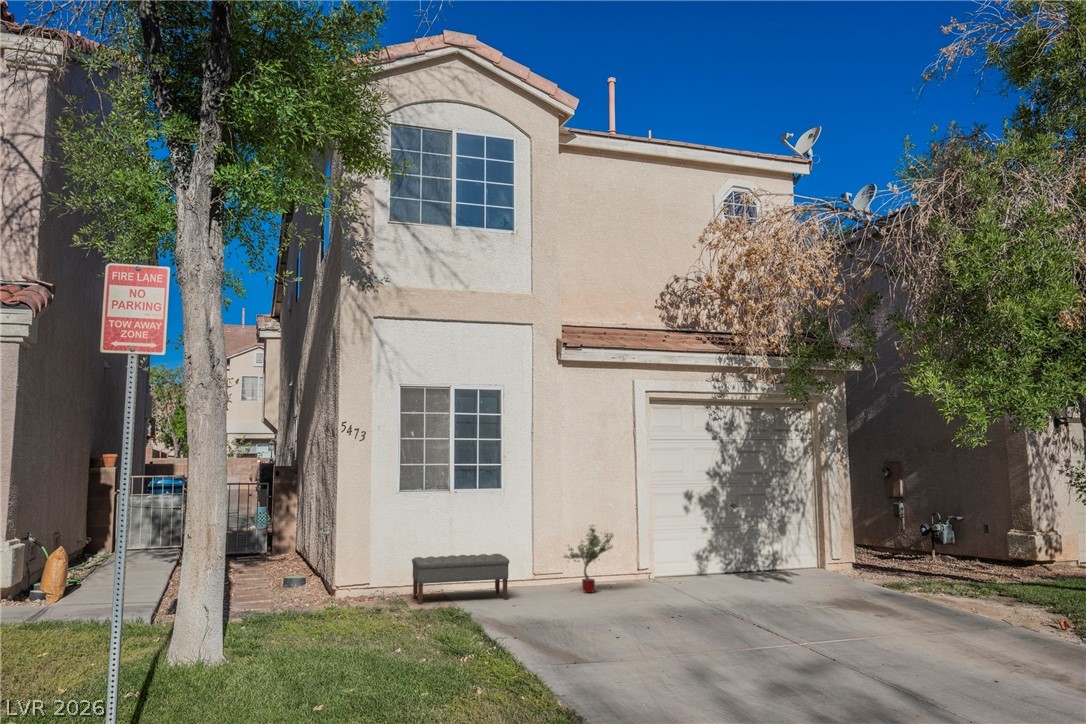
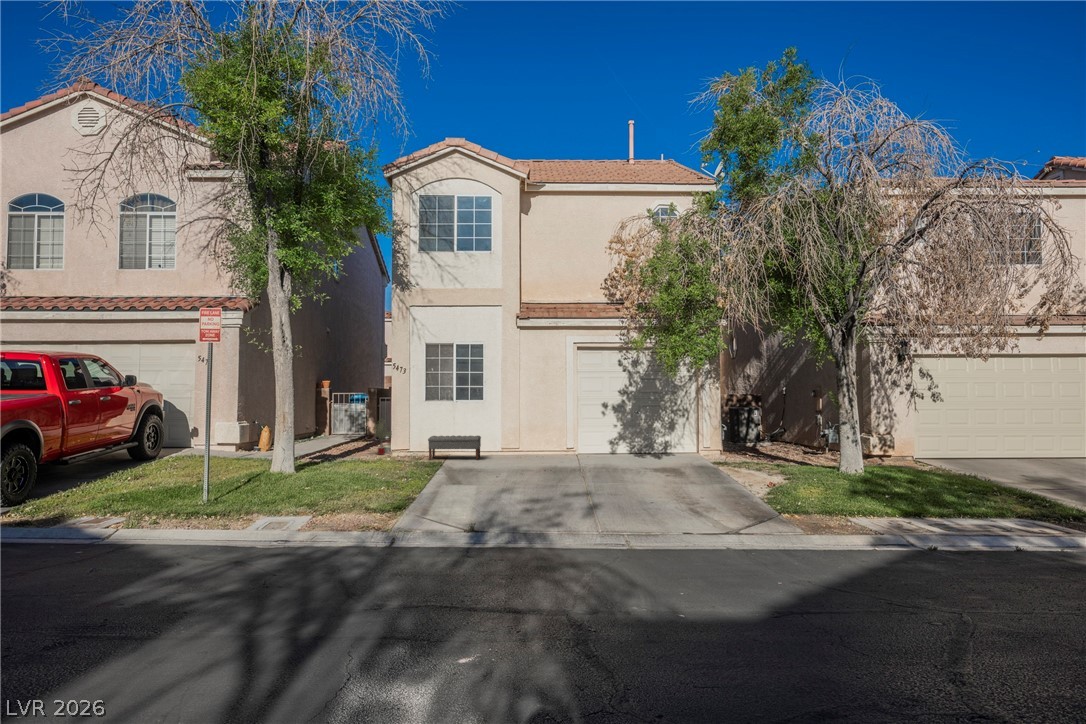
potted tree: present [563,525,613,593] -> present [374,420,392,455]

